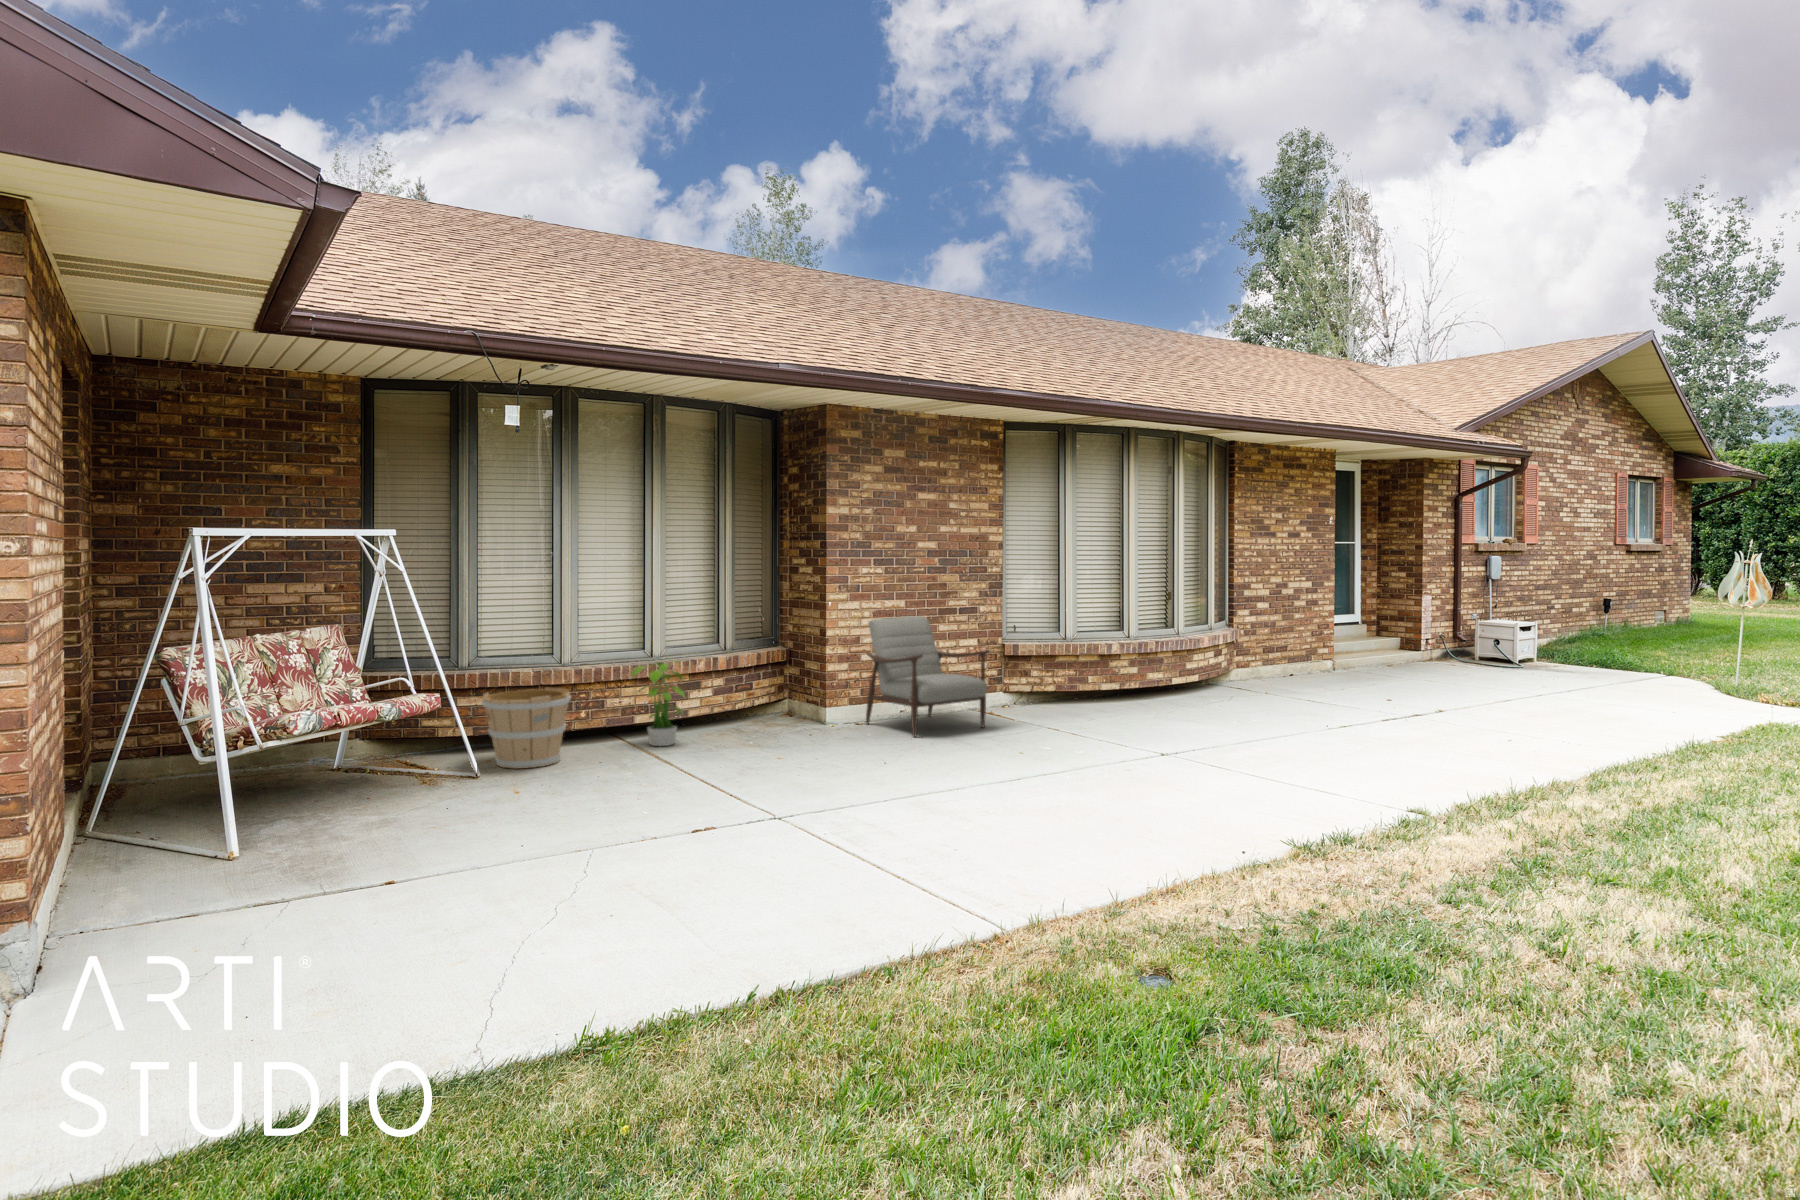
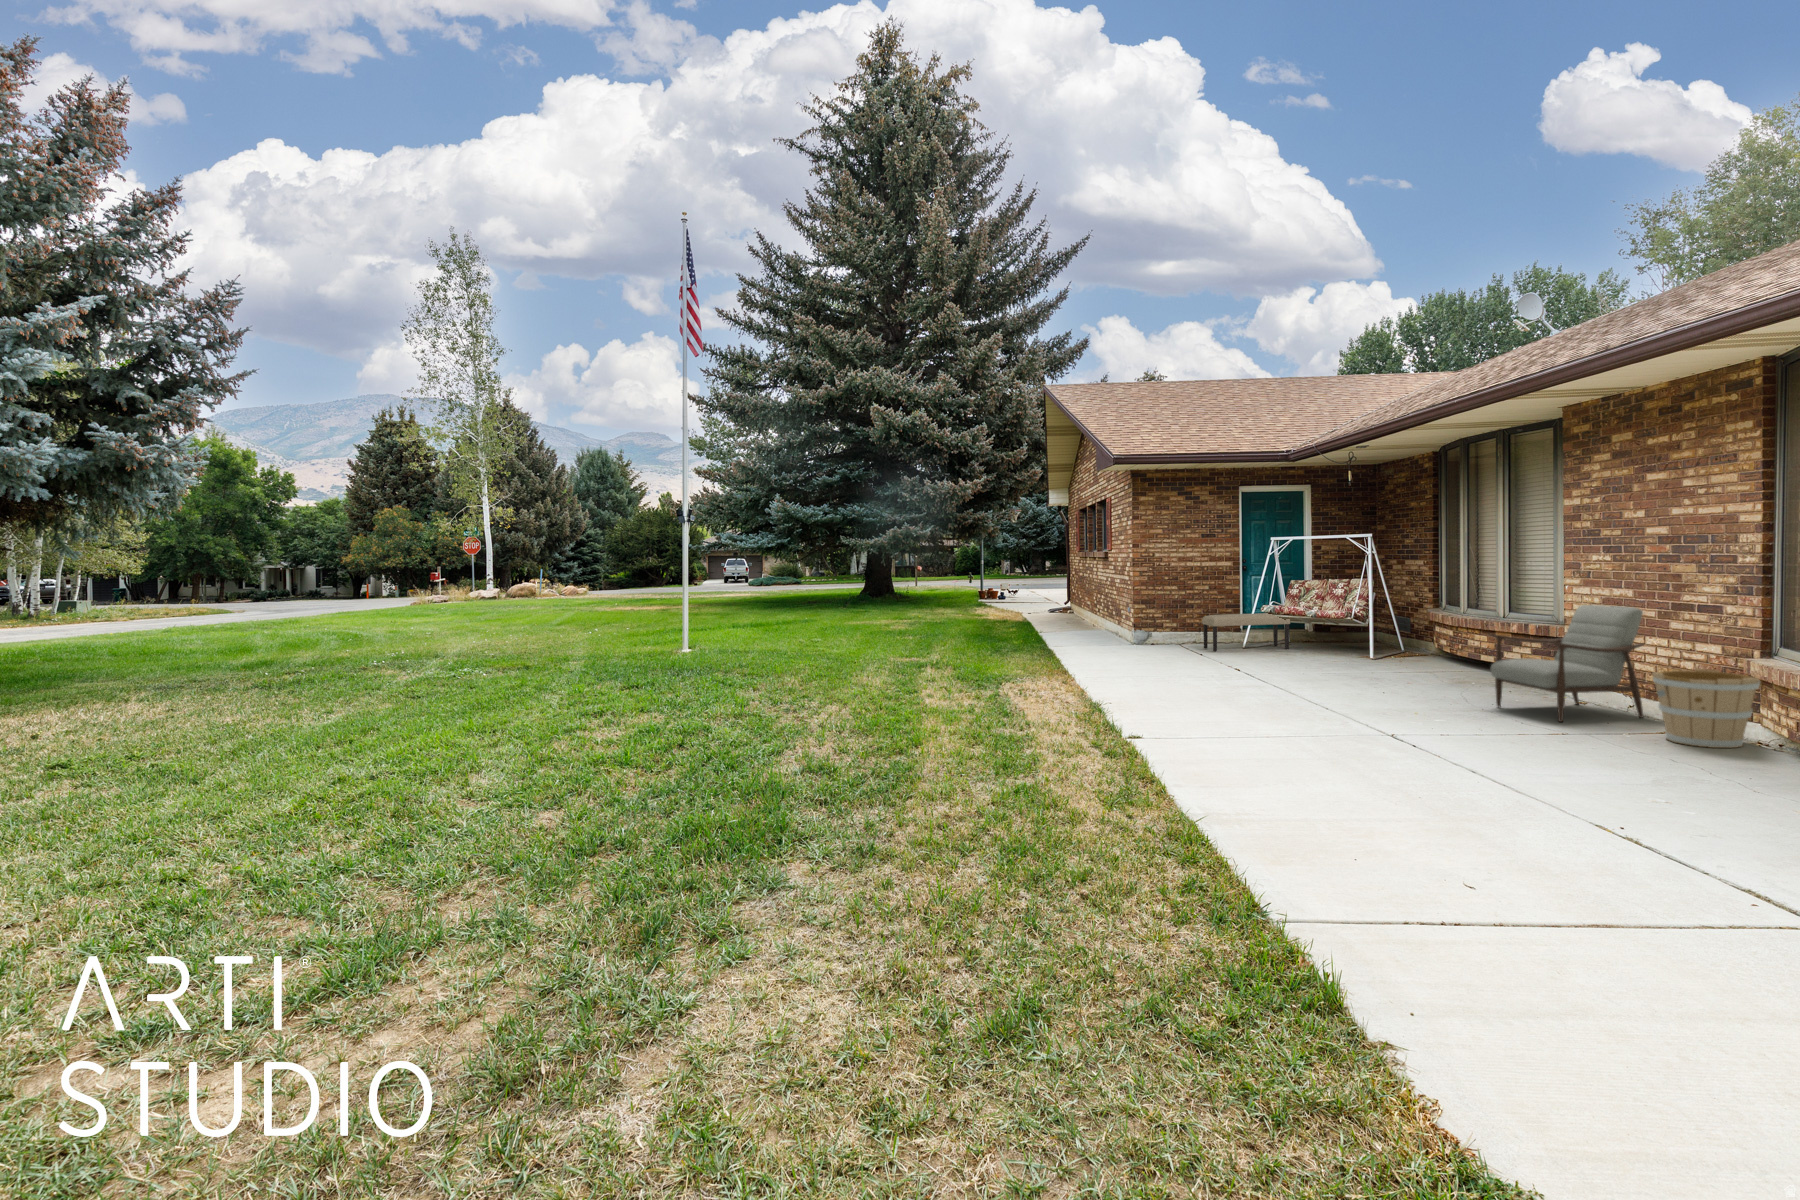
potted plant: present [631,661,685,746] -> none [1441,615,1492,677]
wooden bucket: present [482,687,571,769] -> present [1652,669,1760,748]
bench: none [72,738,191,884] -> present [1202,613,1290,652]

